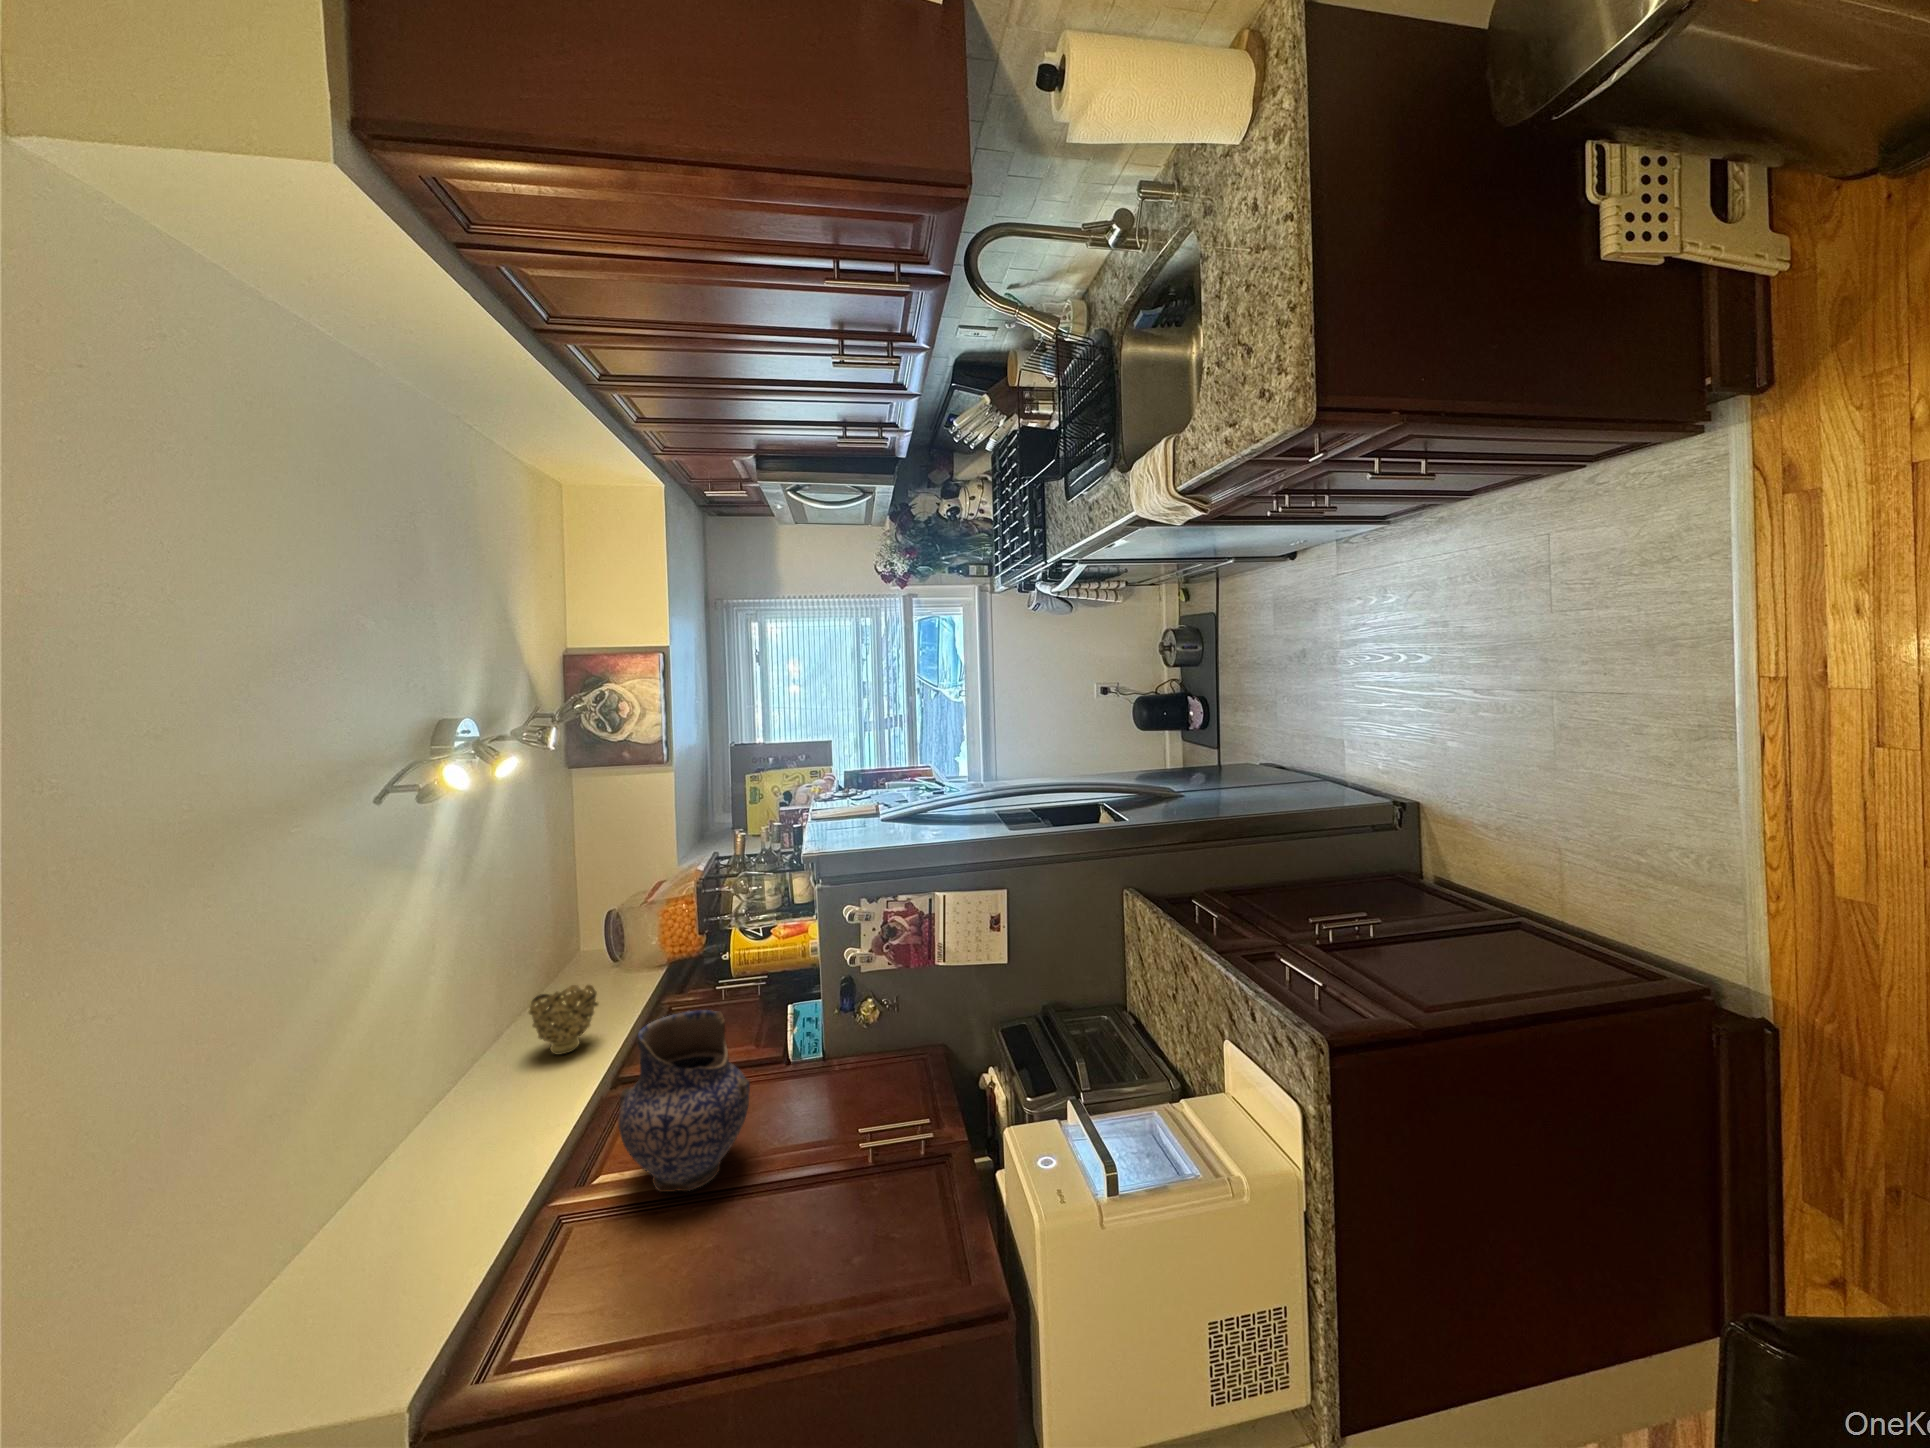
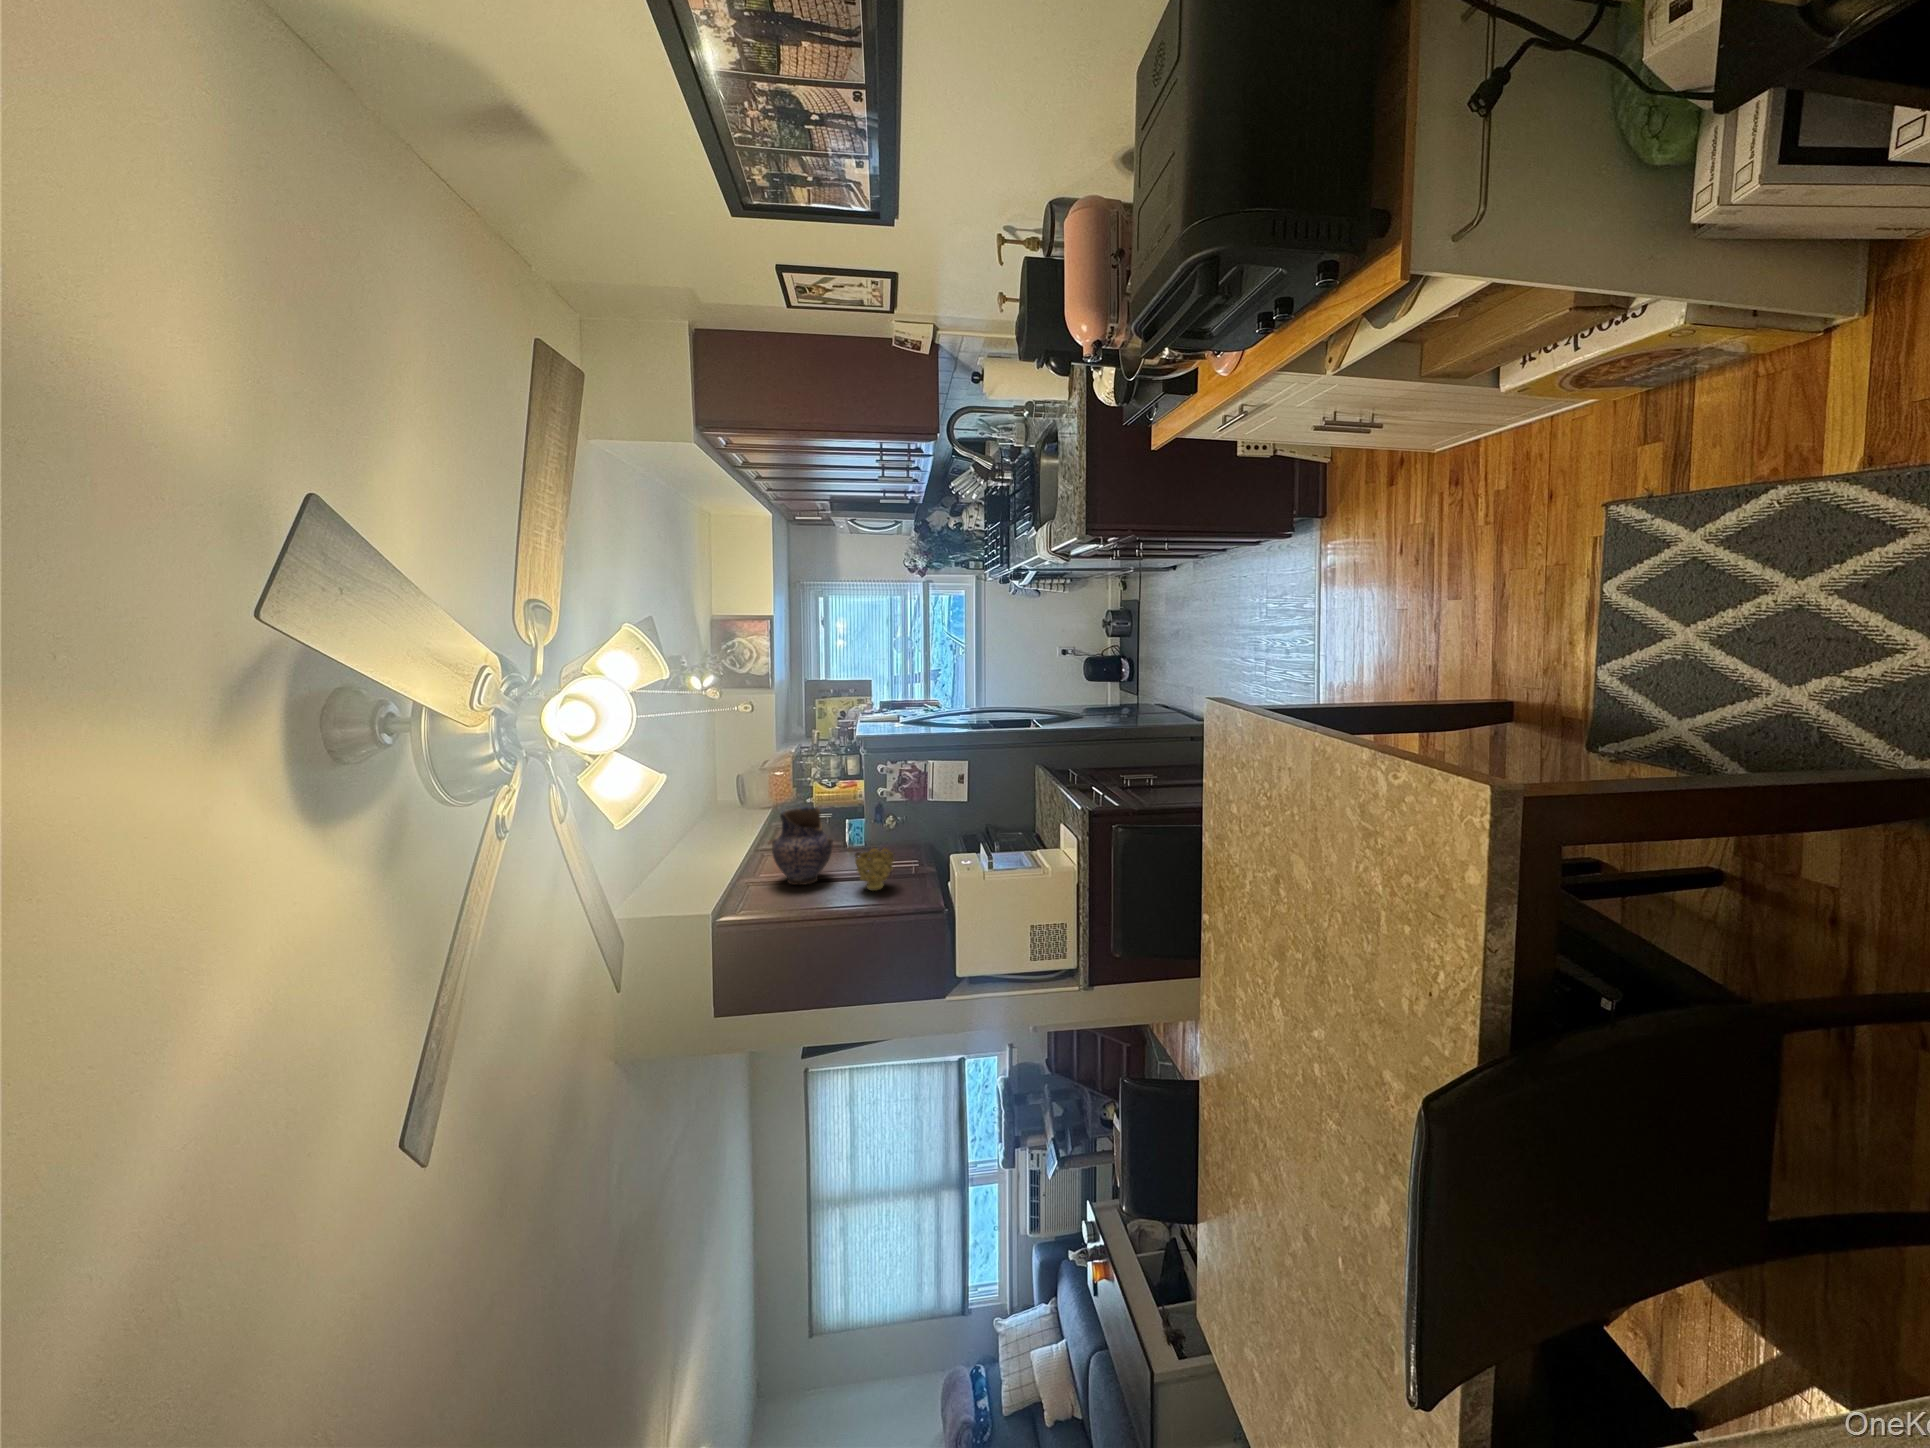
decorative bowl: present [529,985,599,1055] -> present [855,848,894,891]

